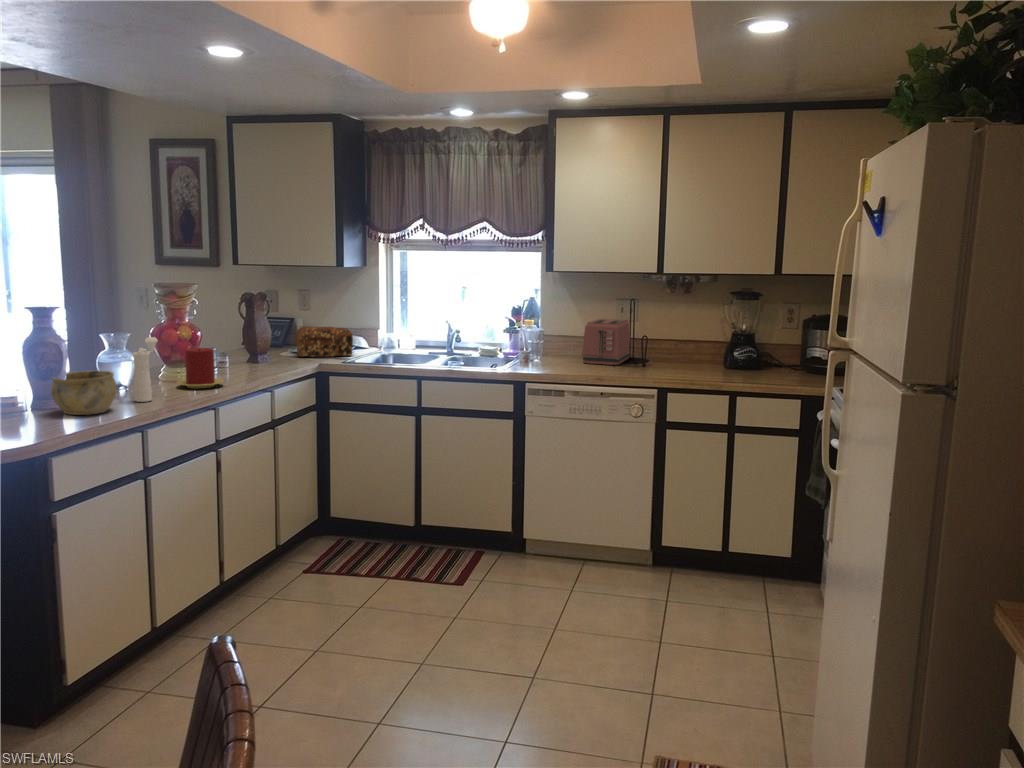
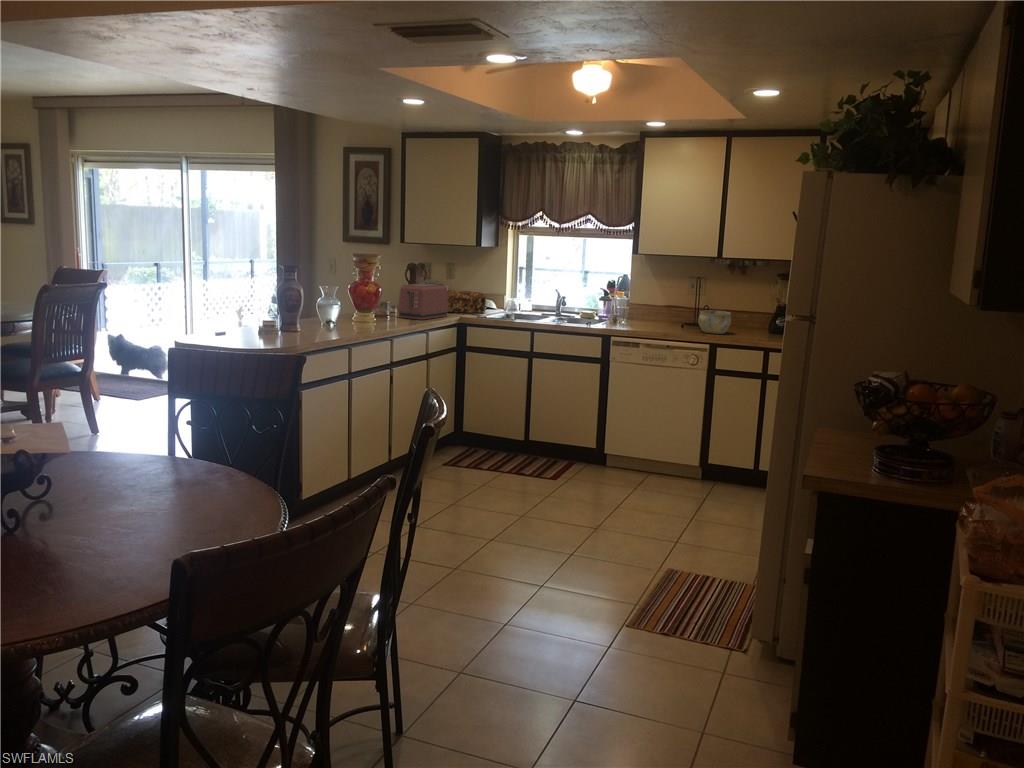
toaster: present [582,319,631,365] -> present [398,284,448,320]
pepper mill: present [132,337,158,402] -> none [342,289,357,331]
candle: present [177,348,224,388] -> none [366,299,397,326]
ceramic bowl: present [51,370,117,415] -> present [698,311,731,334]

